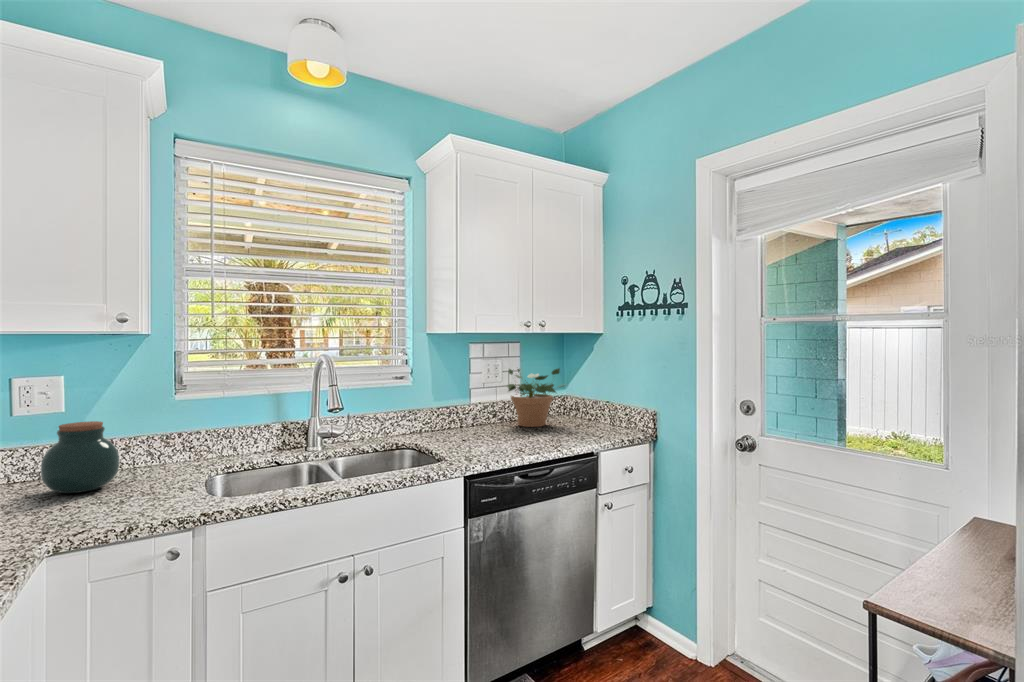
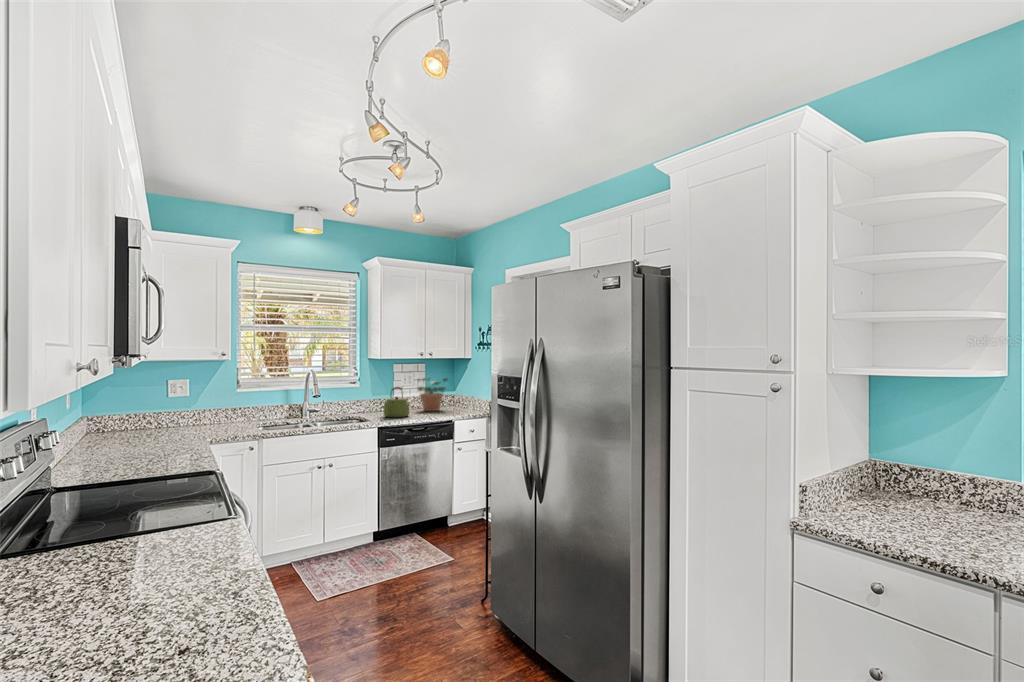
kettle: none [462,386,510,446] -> present [384,387,409,417]
jar: present [41,421,119,493] -> none [188,399,219,429]

